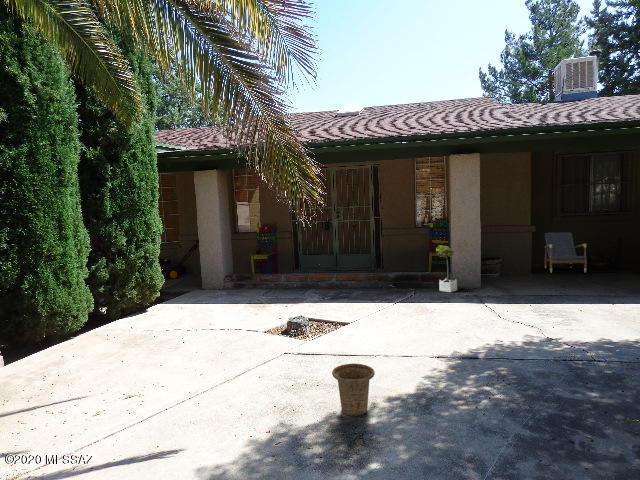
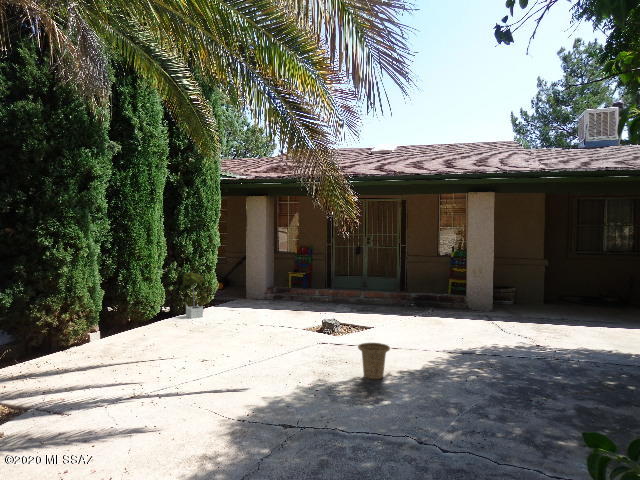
lounge chair: present [545,232,587,273] -> none [557,266,595,304]
potted tree: present [436,245,457,292] -> present [183,272,203,318]

